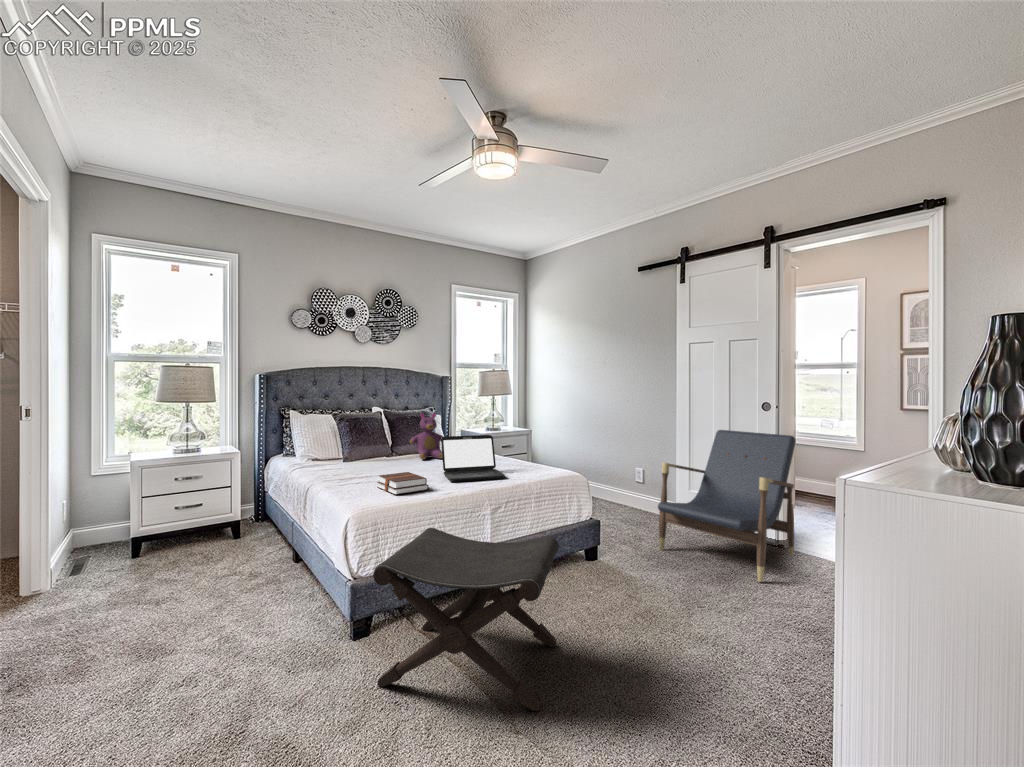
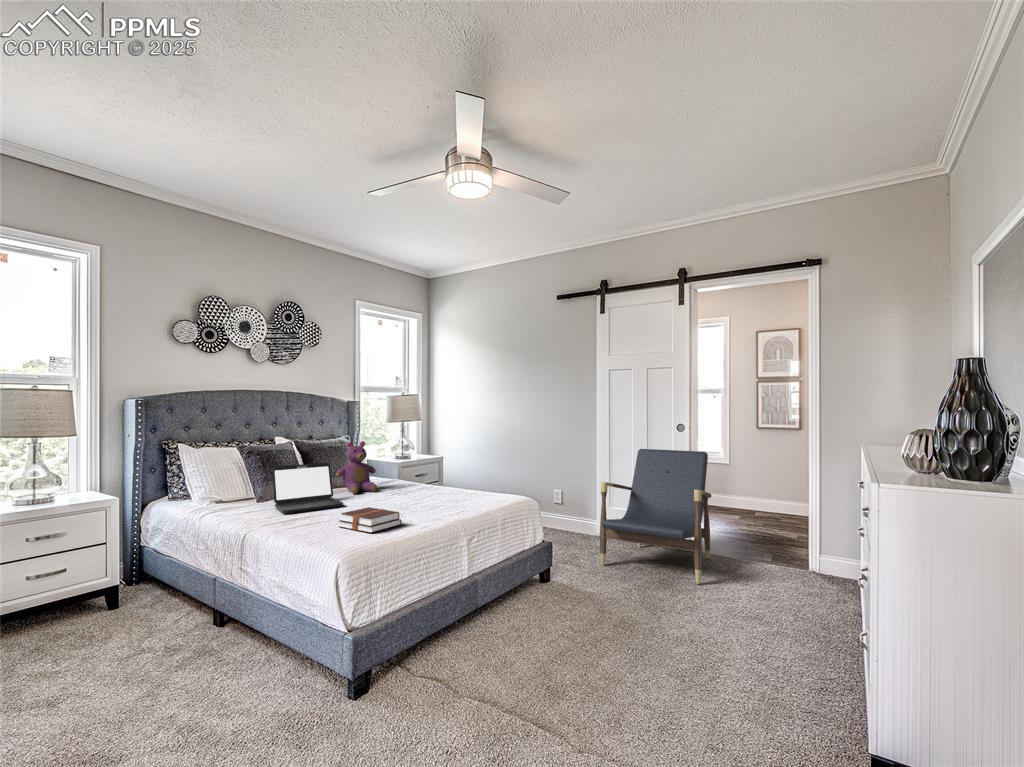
laptop: present [441,435,505,482] -> present [272,463,343,514]
footstool: present [373,528,559,711] -> none [409,560,590,744]

